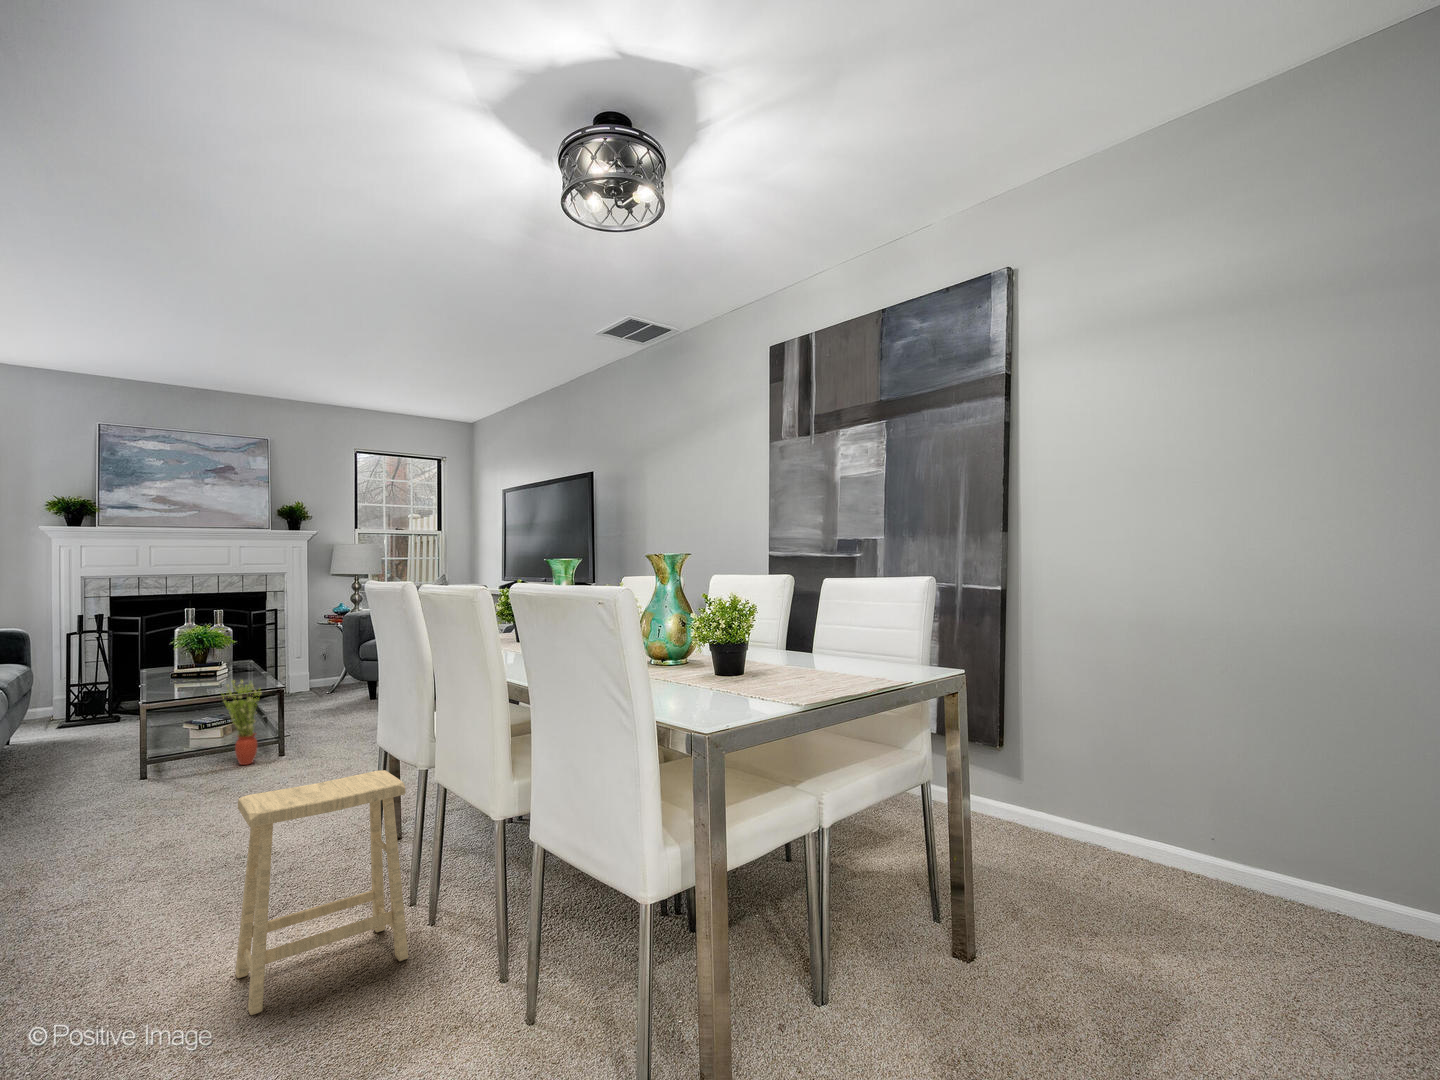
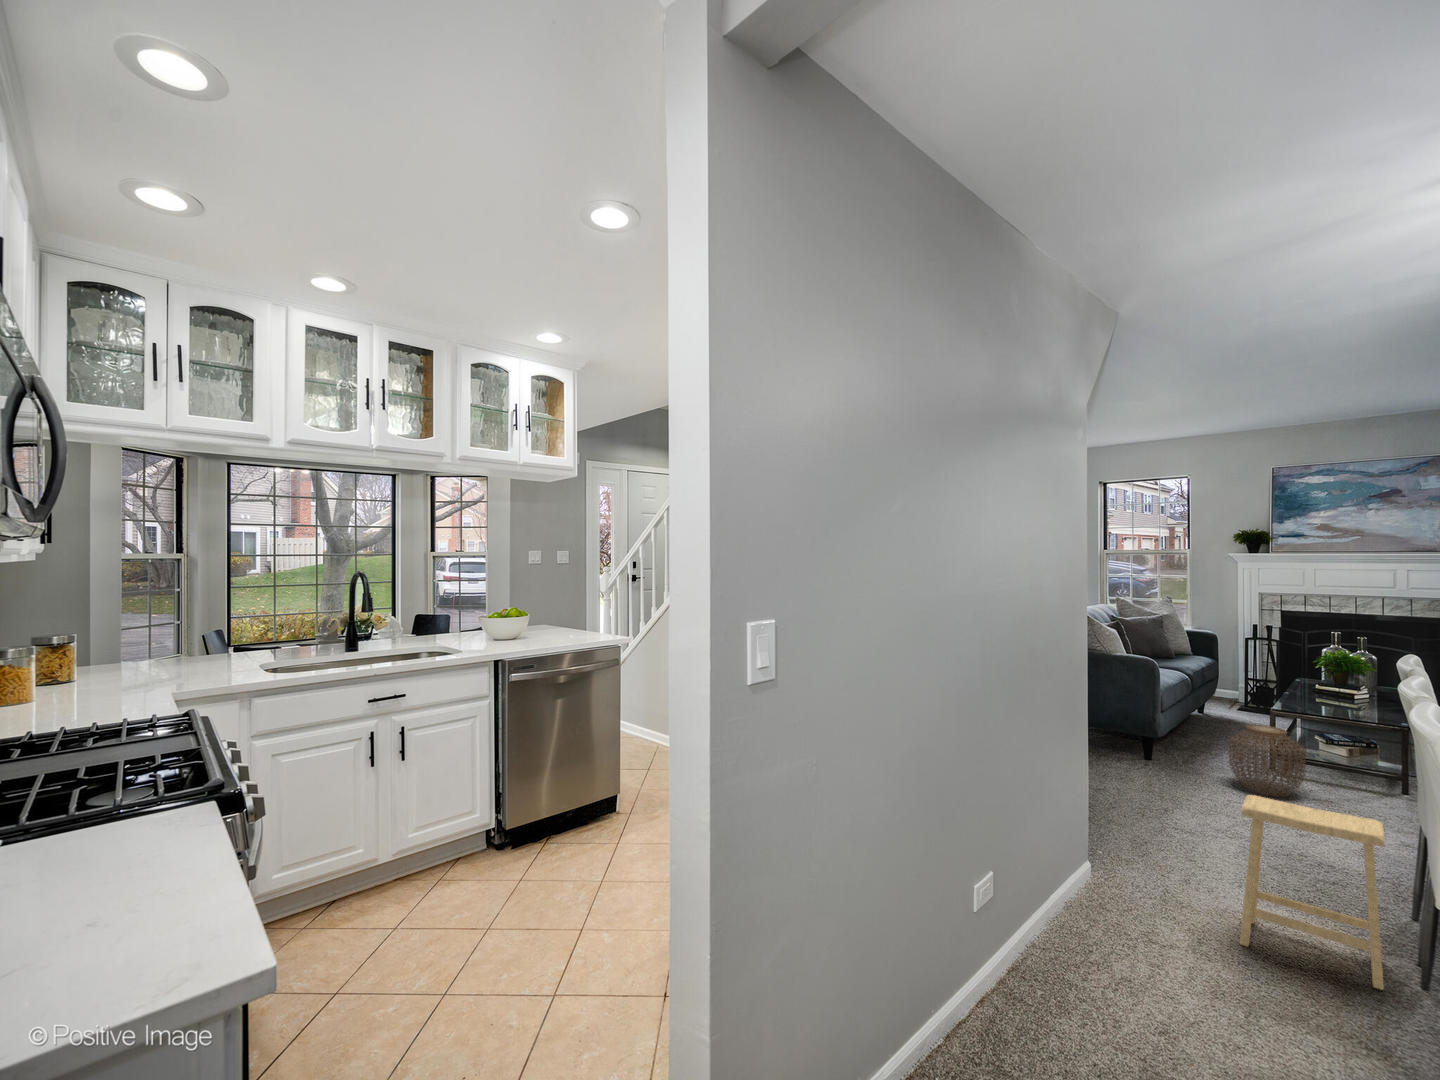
potted plant: present [222,680,261,765] -> none [1338,706,1382,789]
woven basket: none [103,721,201,812] -> present [1229,725,1306,797]

